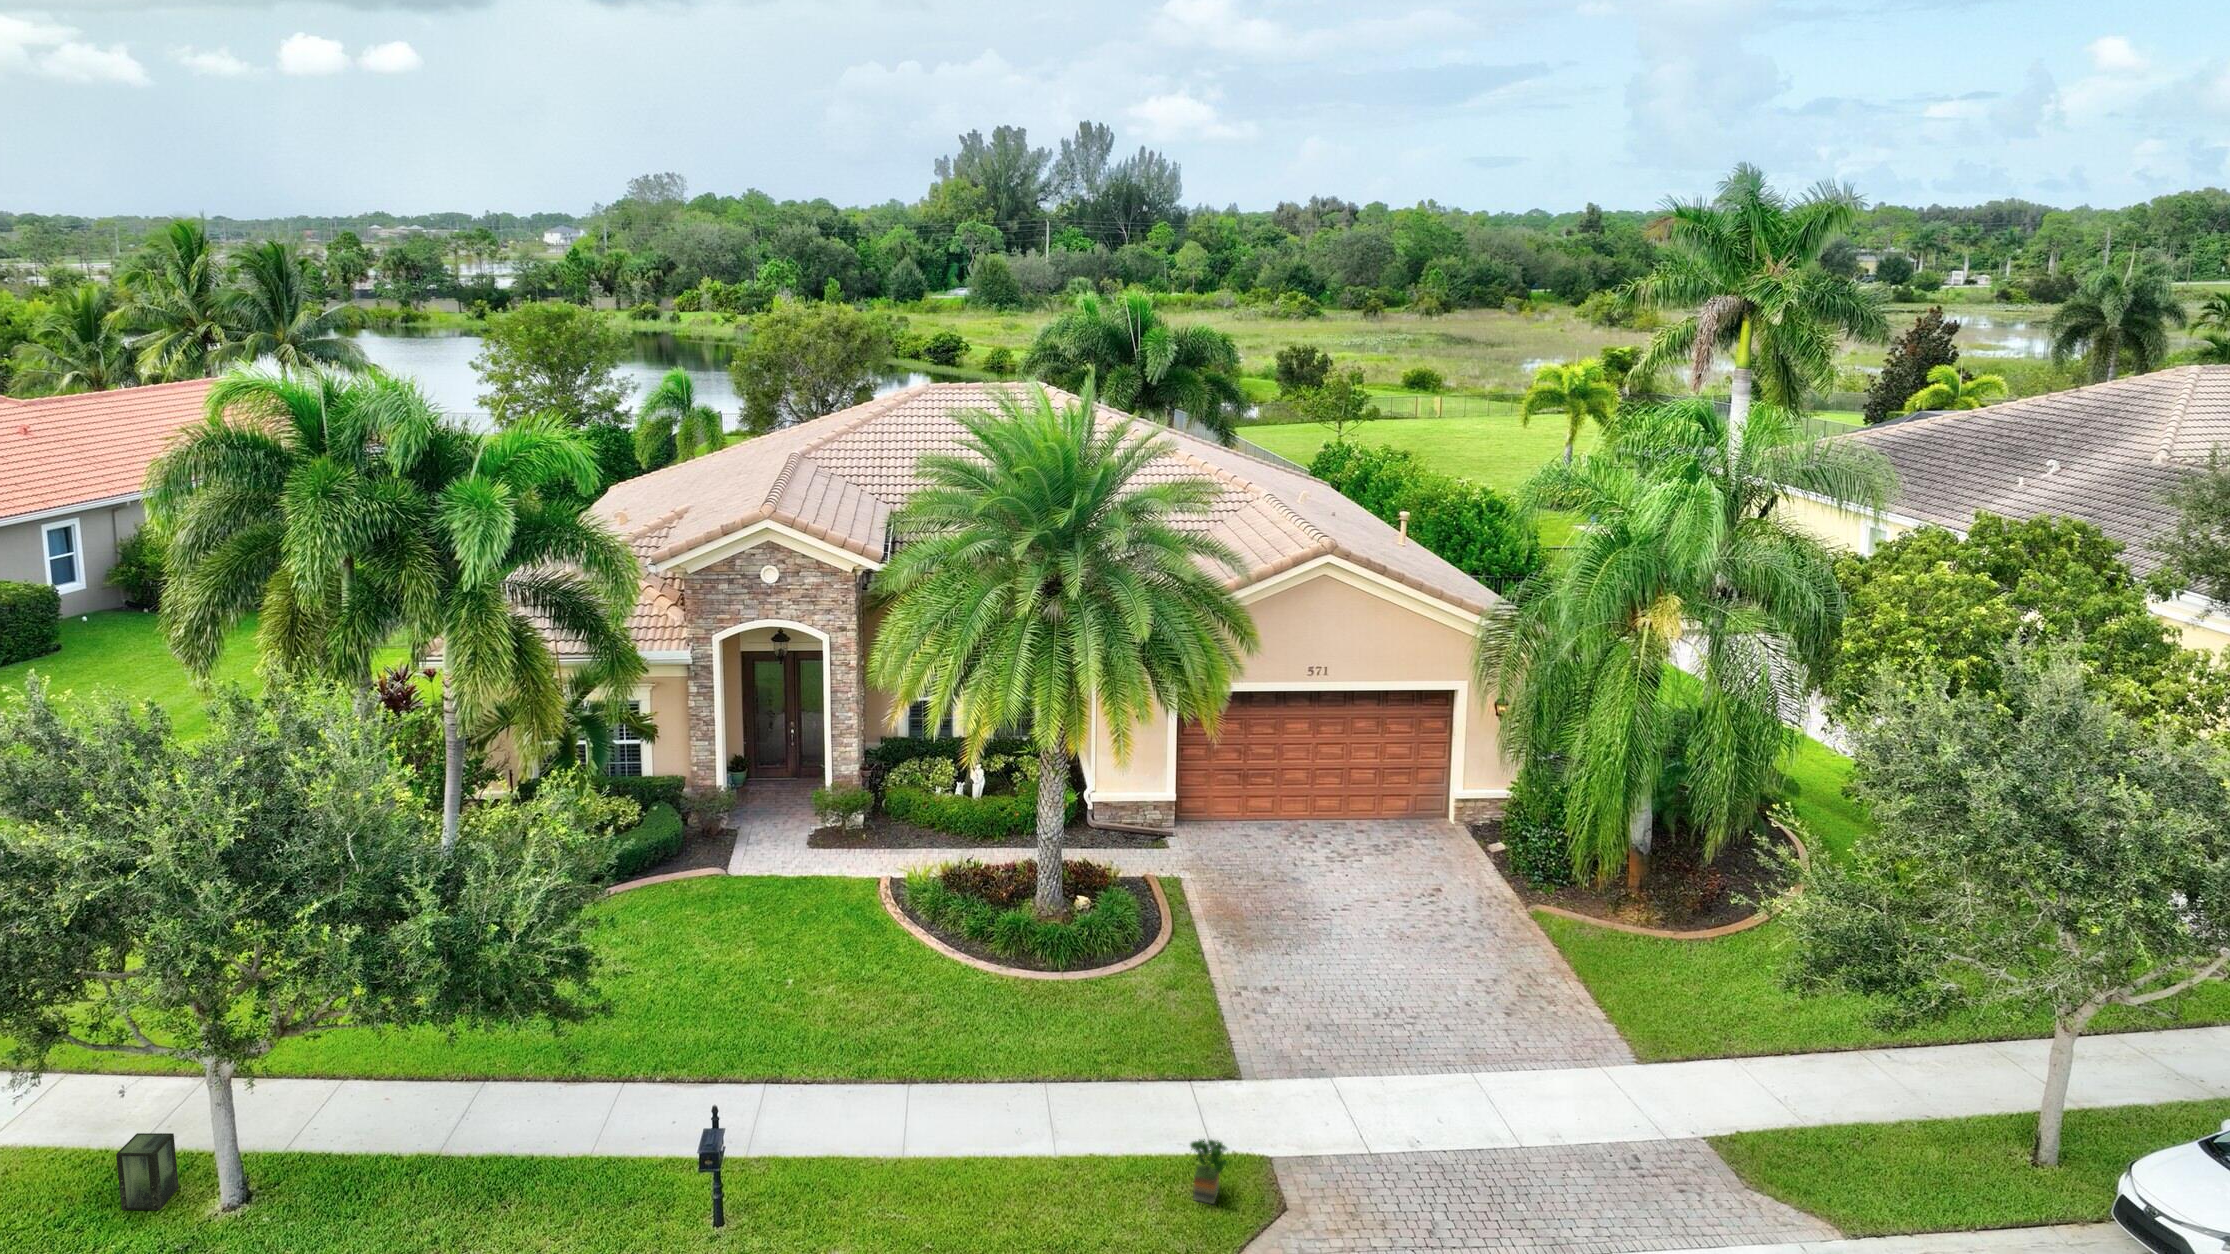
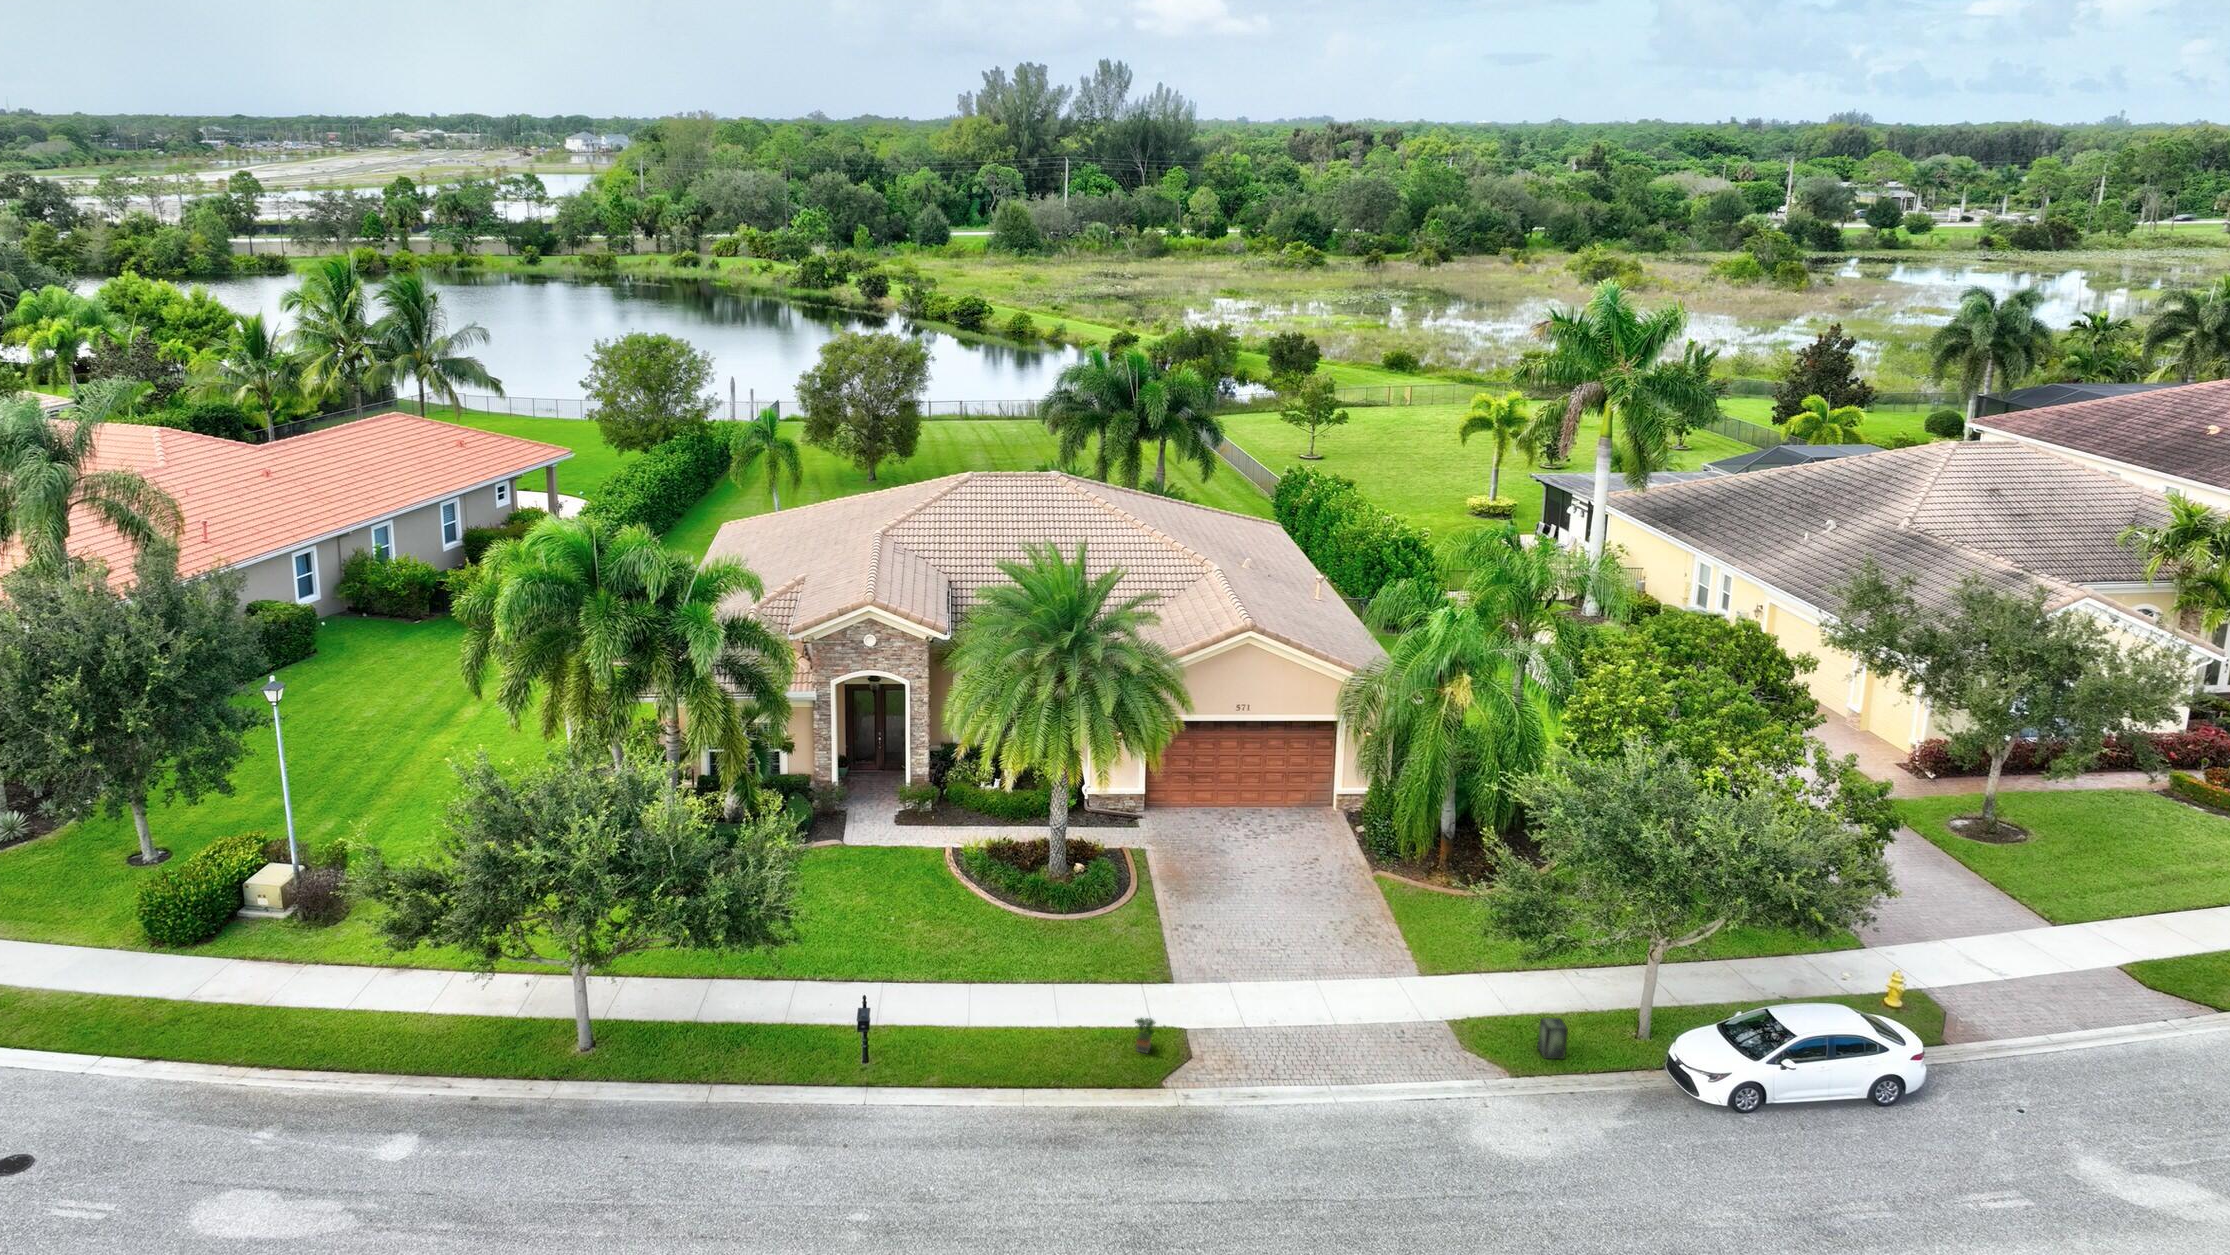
storage box: present [116,1133,179,1210] -> present [1537,1018,1568,1059]

